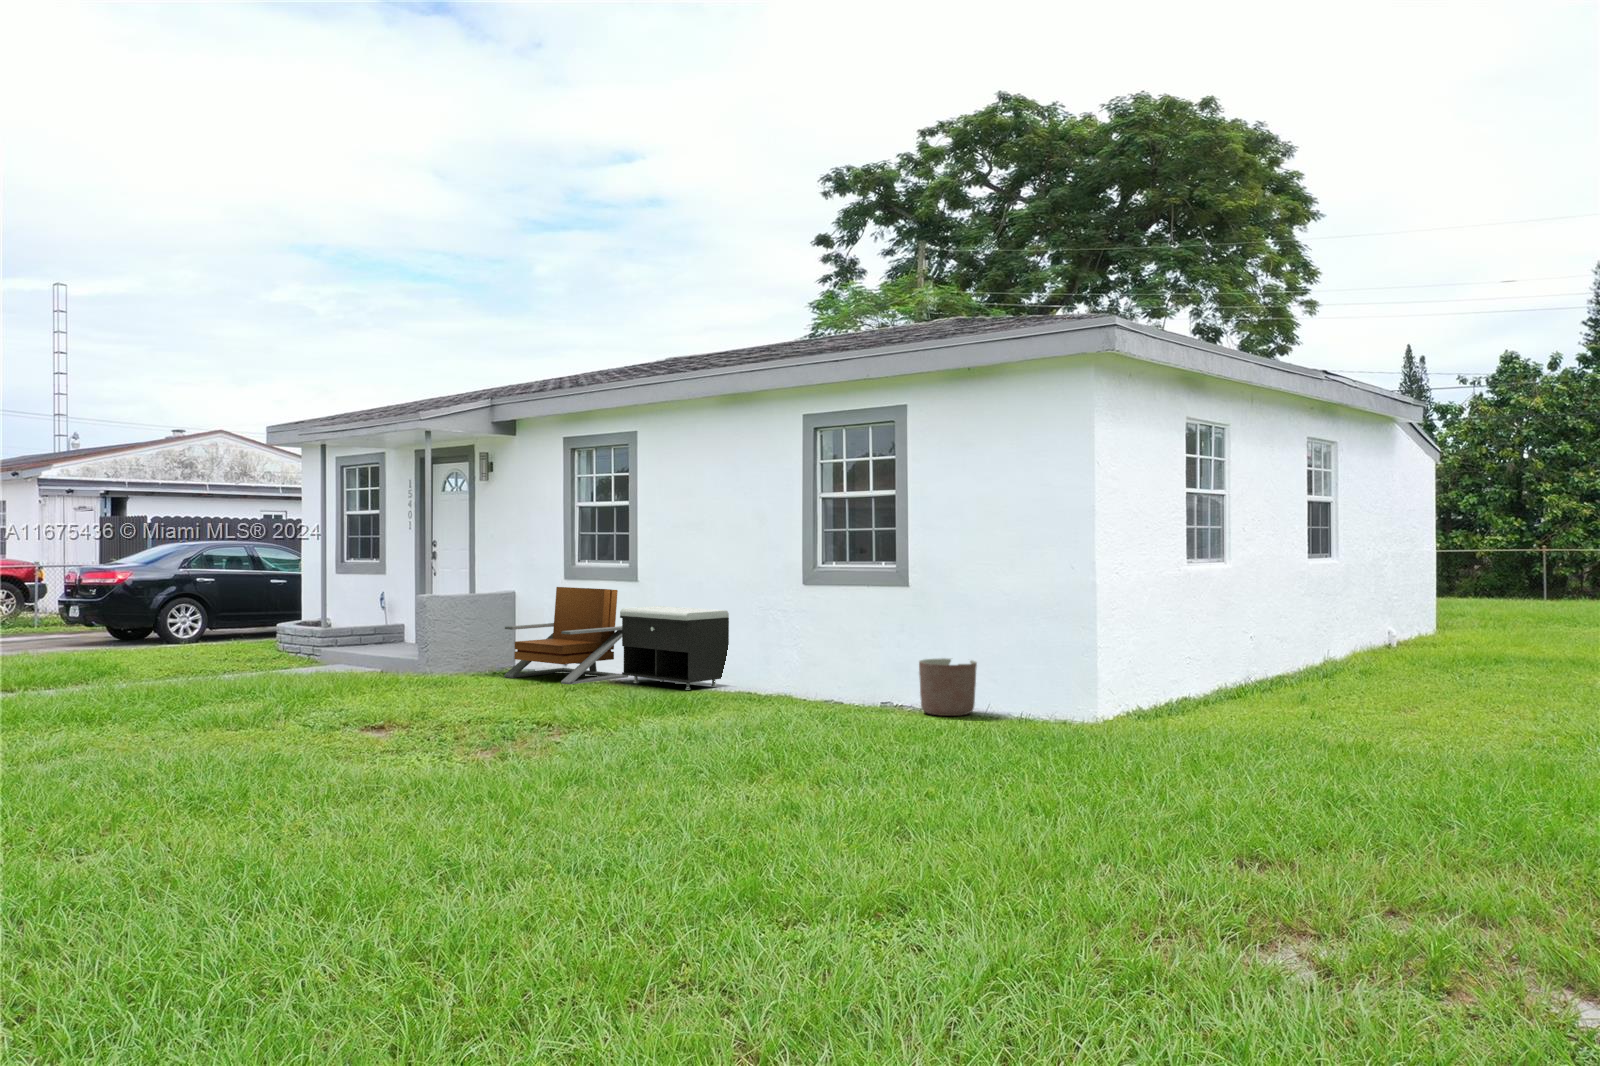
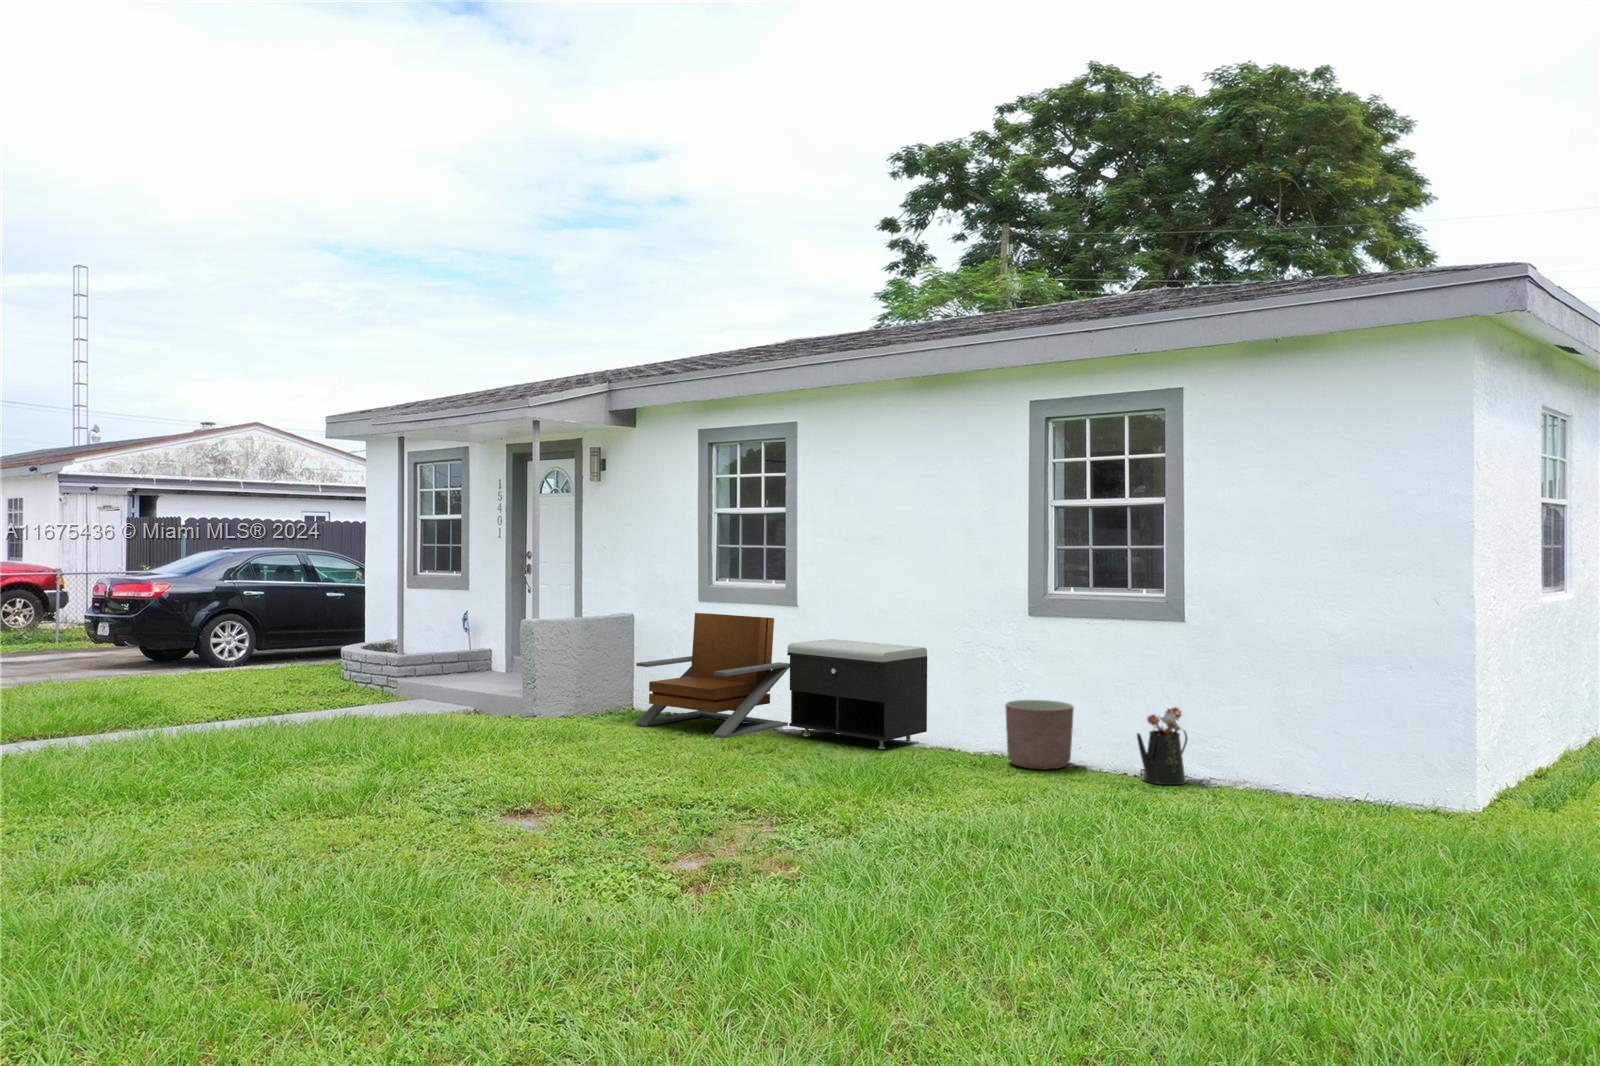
watering can: none [858,649,902,708] -> present [1137,707,1187,785]
planter: present [919,658,977,716] -> present [1005,700,1074,769]

